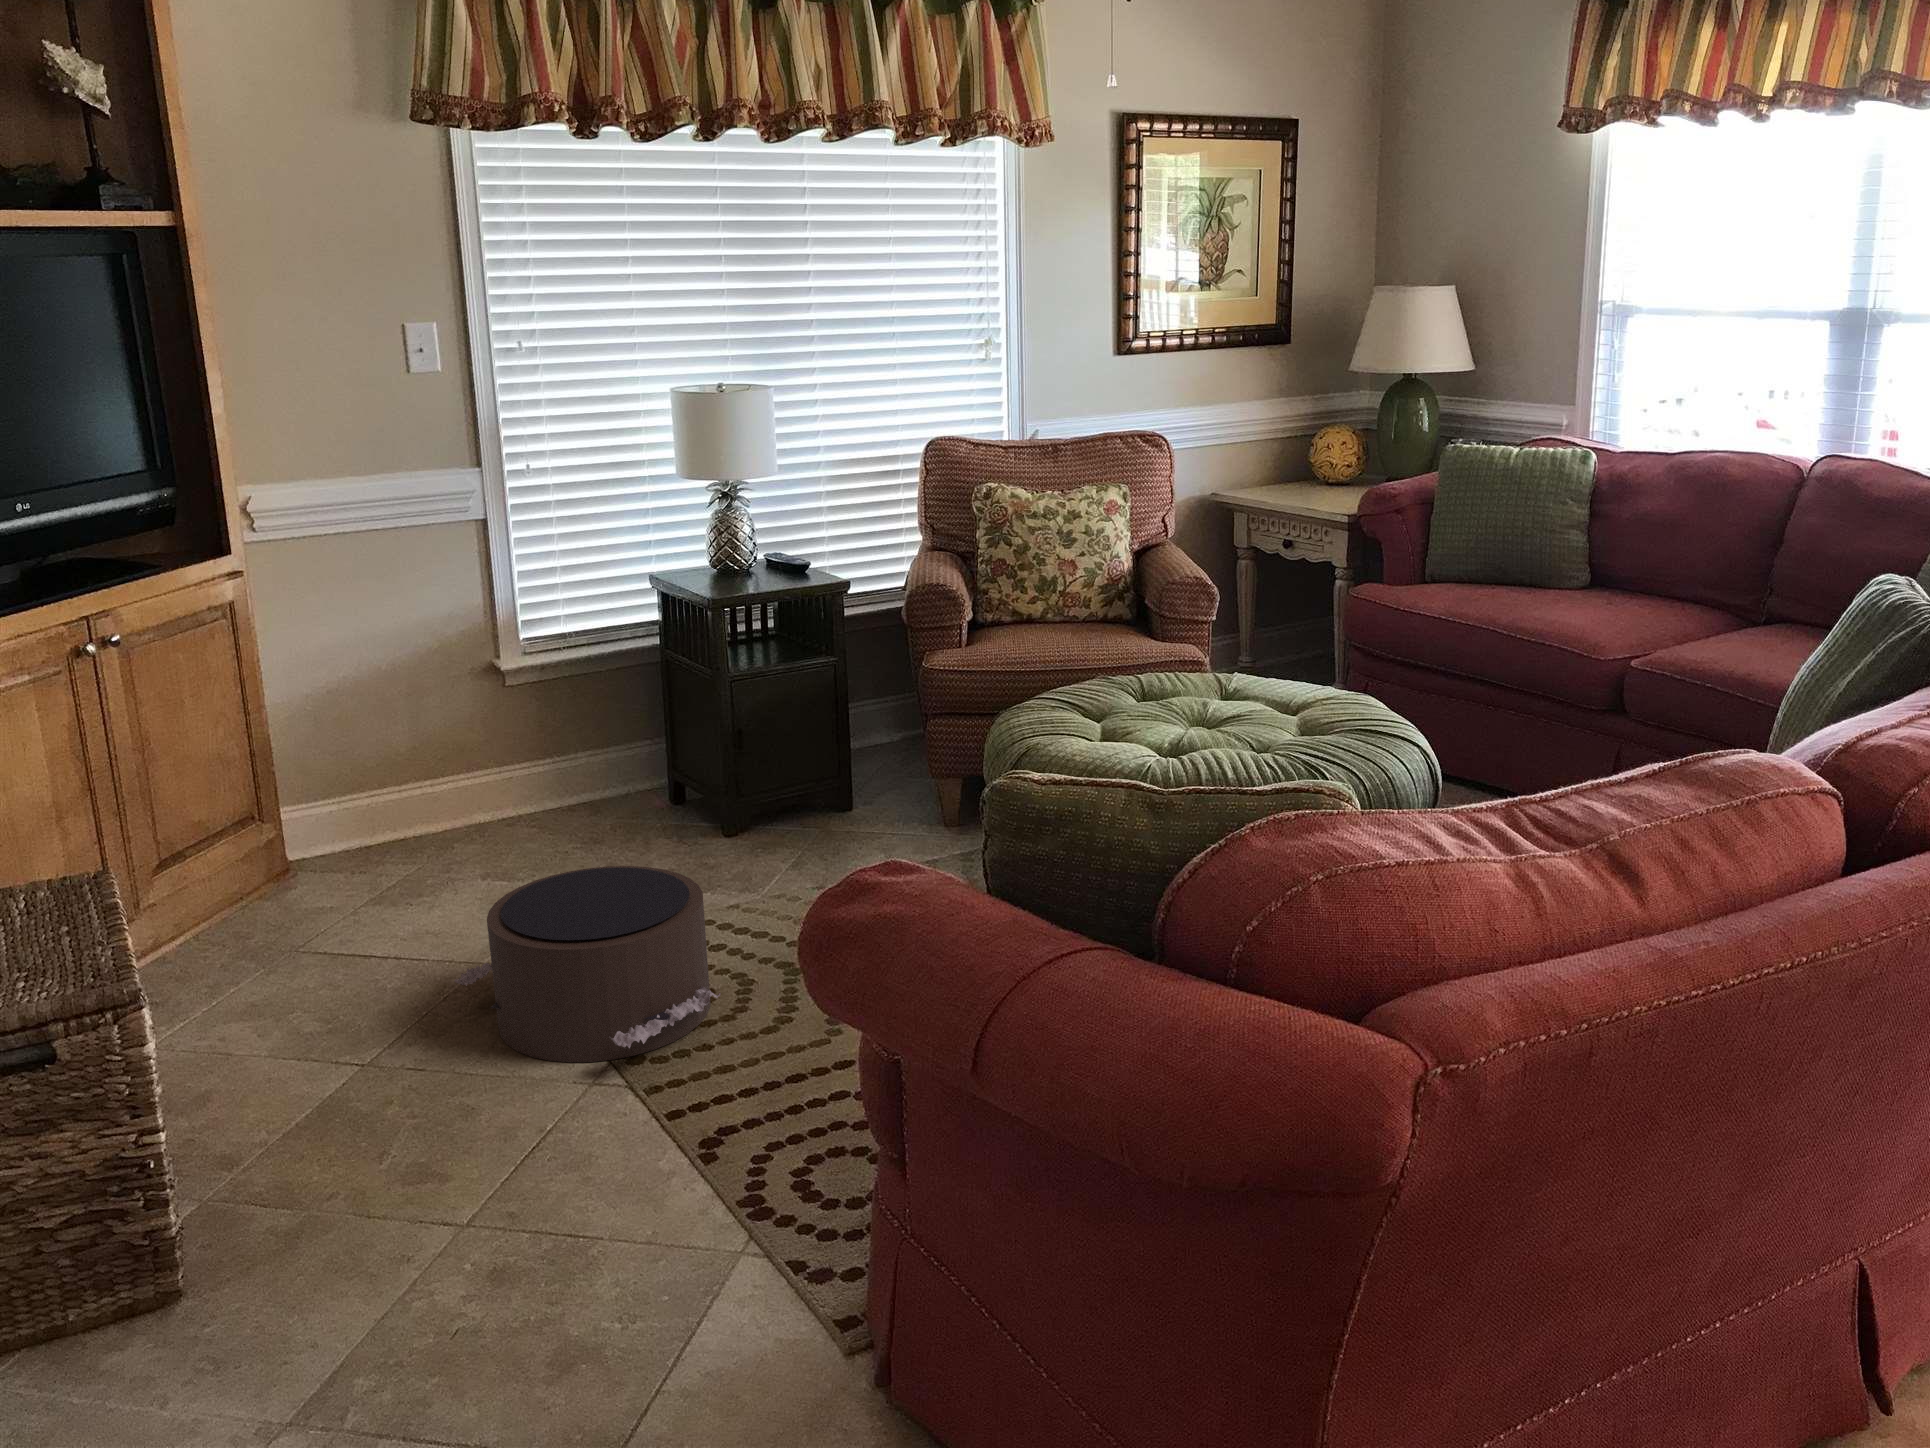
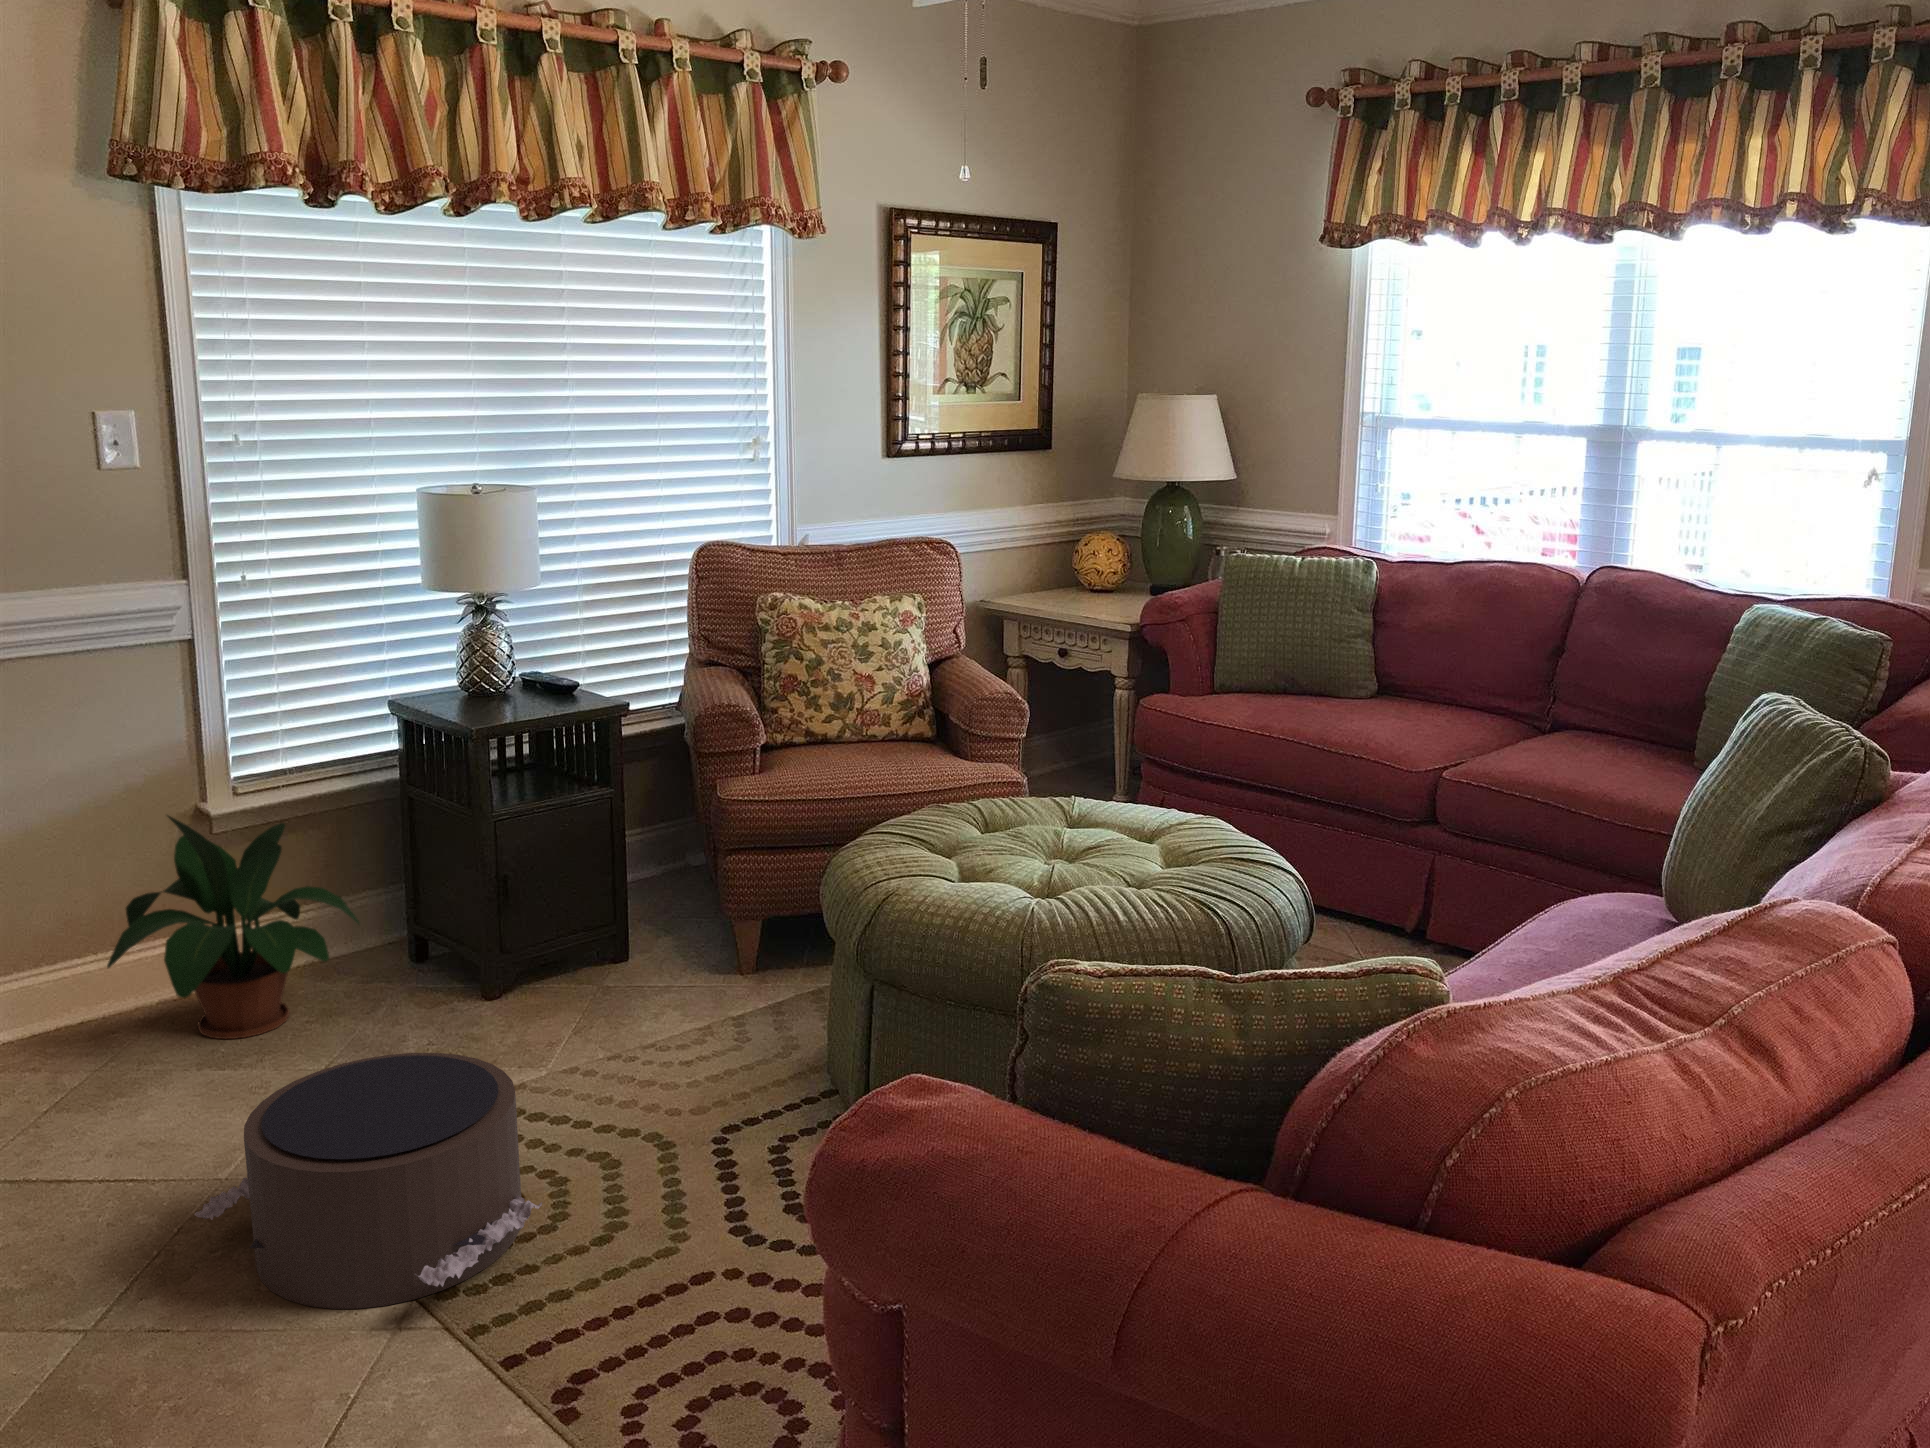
potted plant: none [415,664,617,857] -> present [107,816,359,1039]

